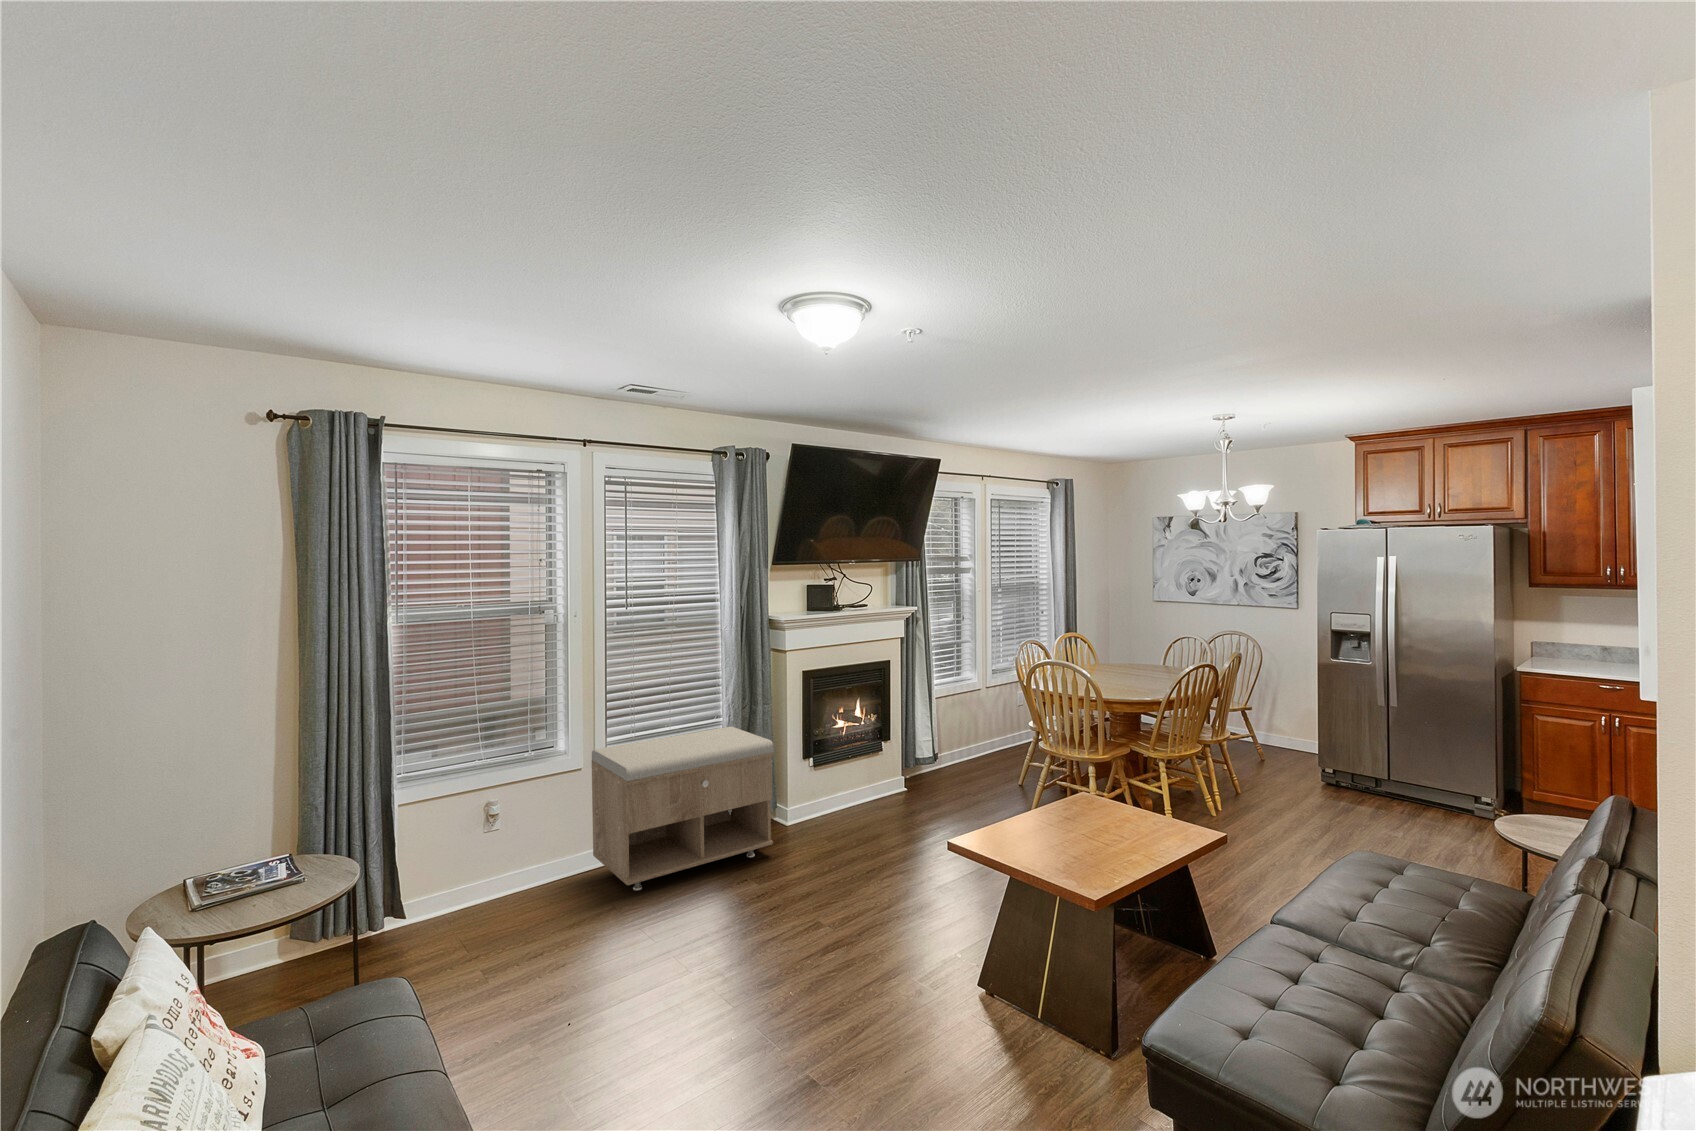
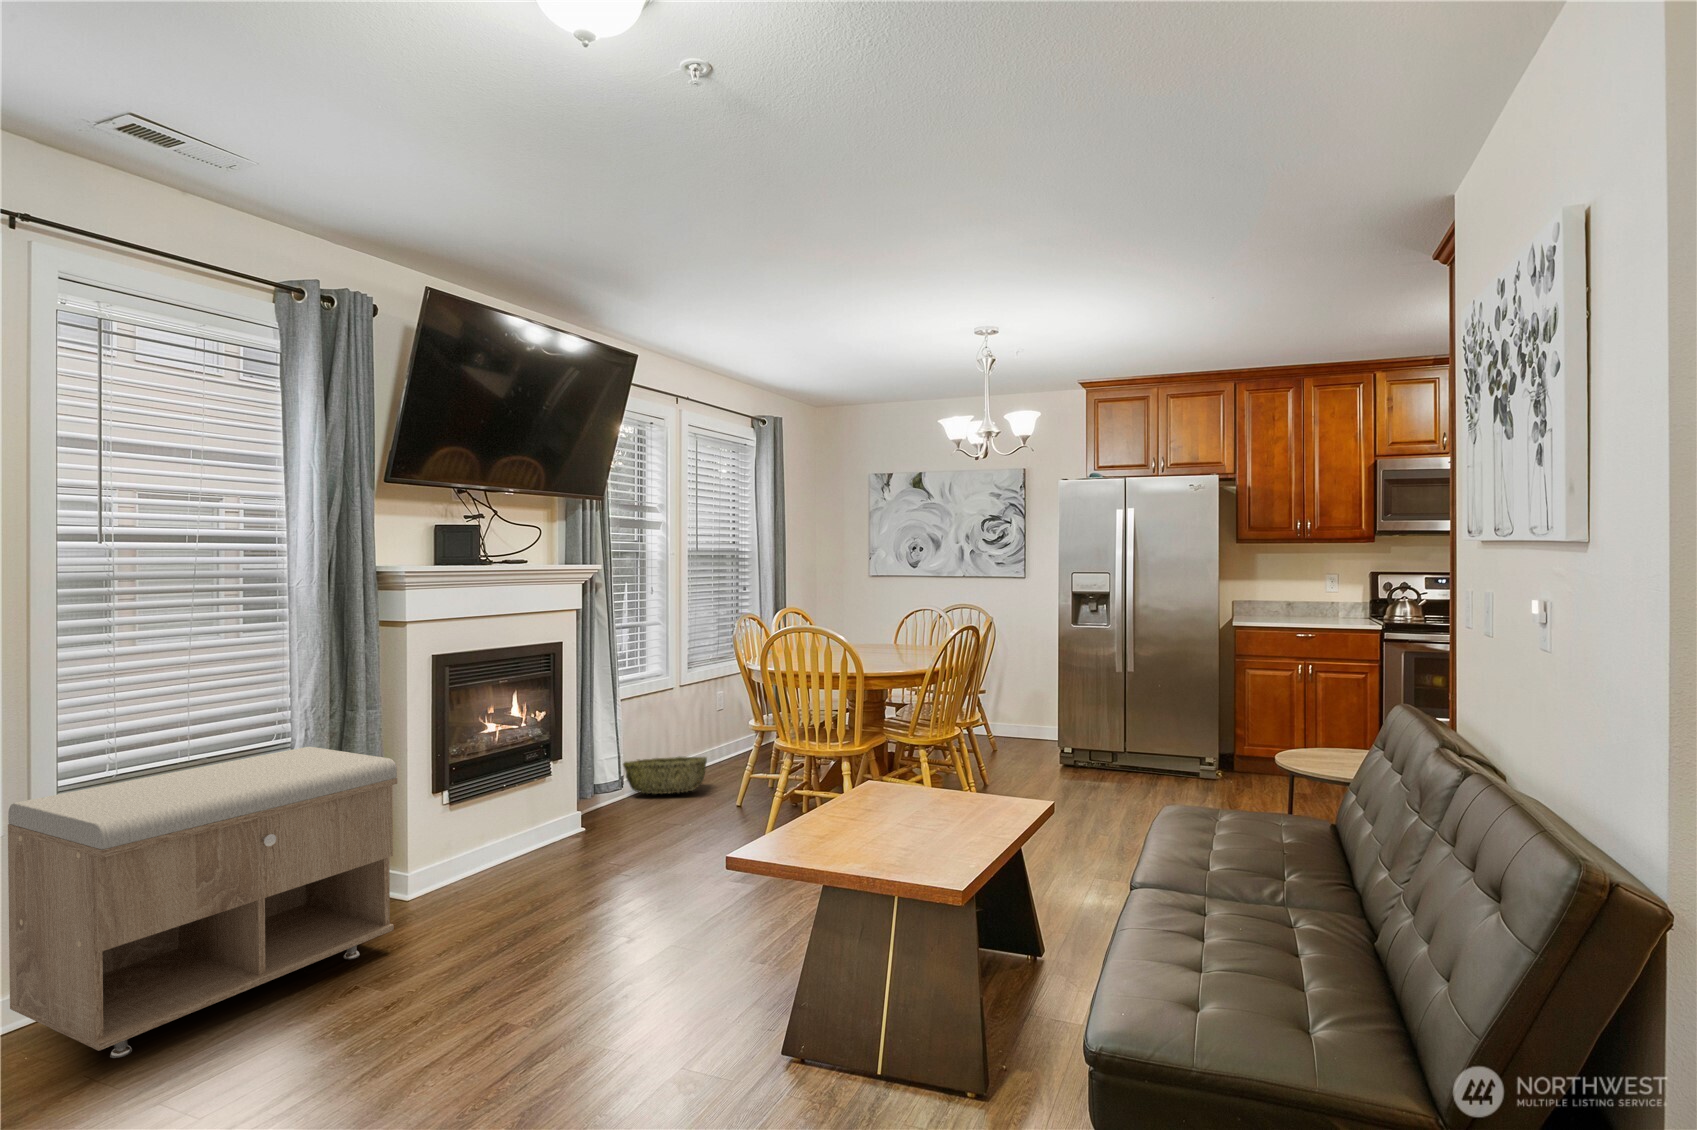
woven basket: none [937,744,999,773] -> present [623,756,707,794]

